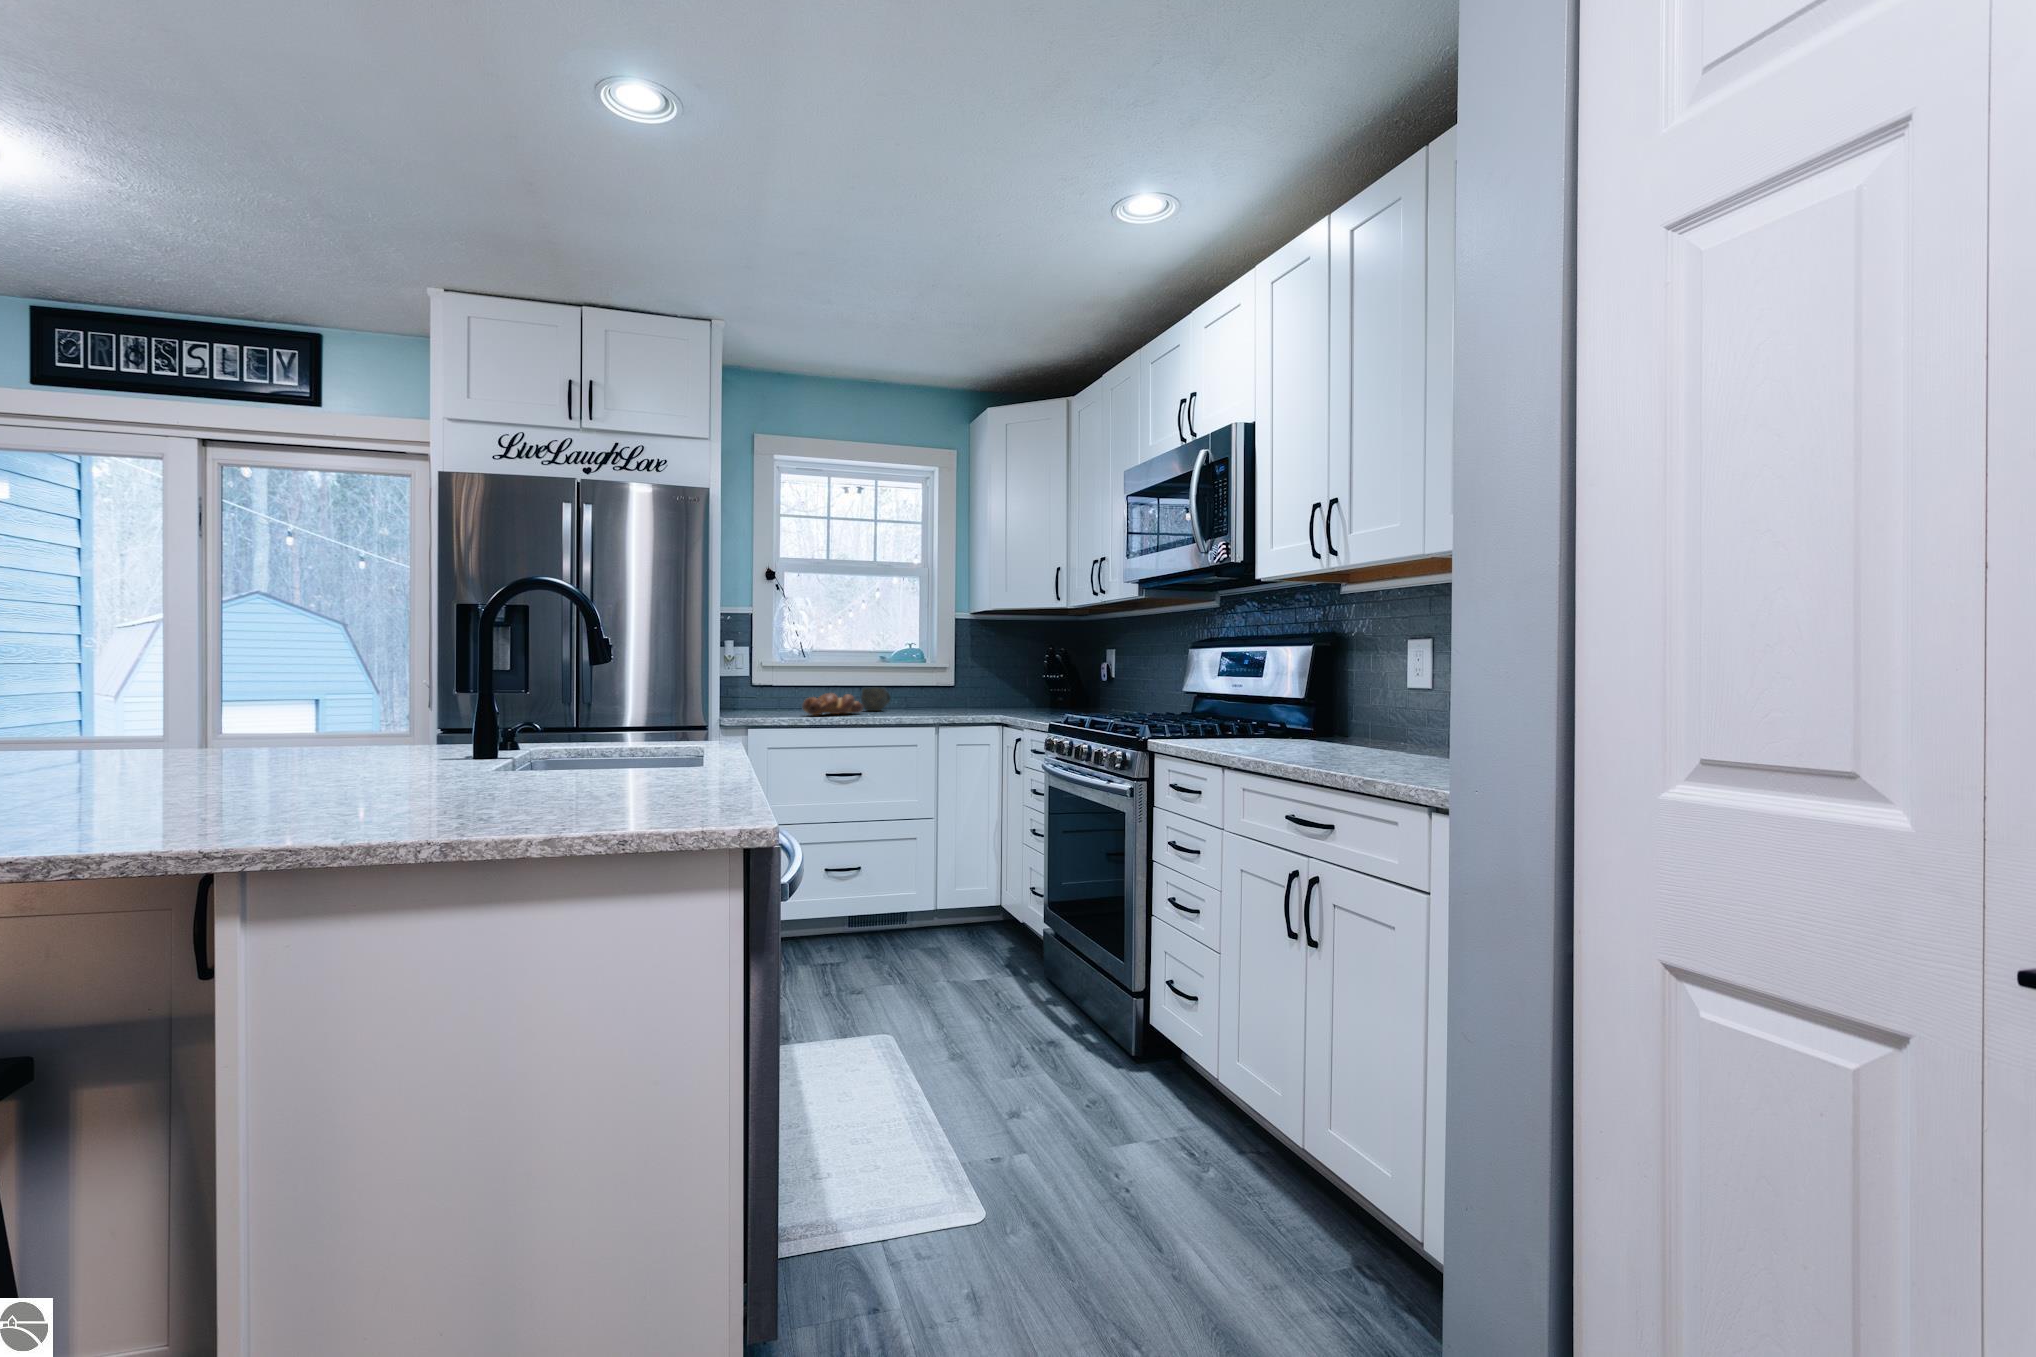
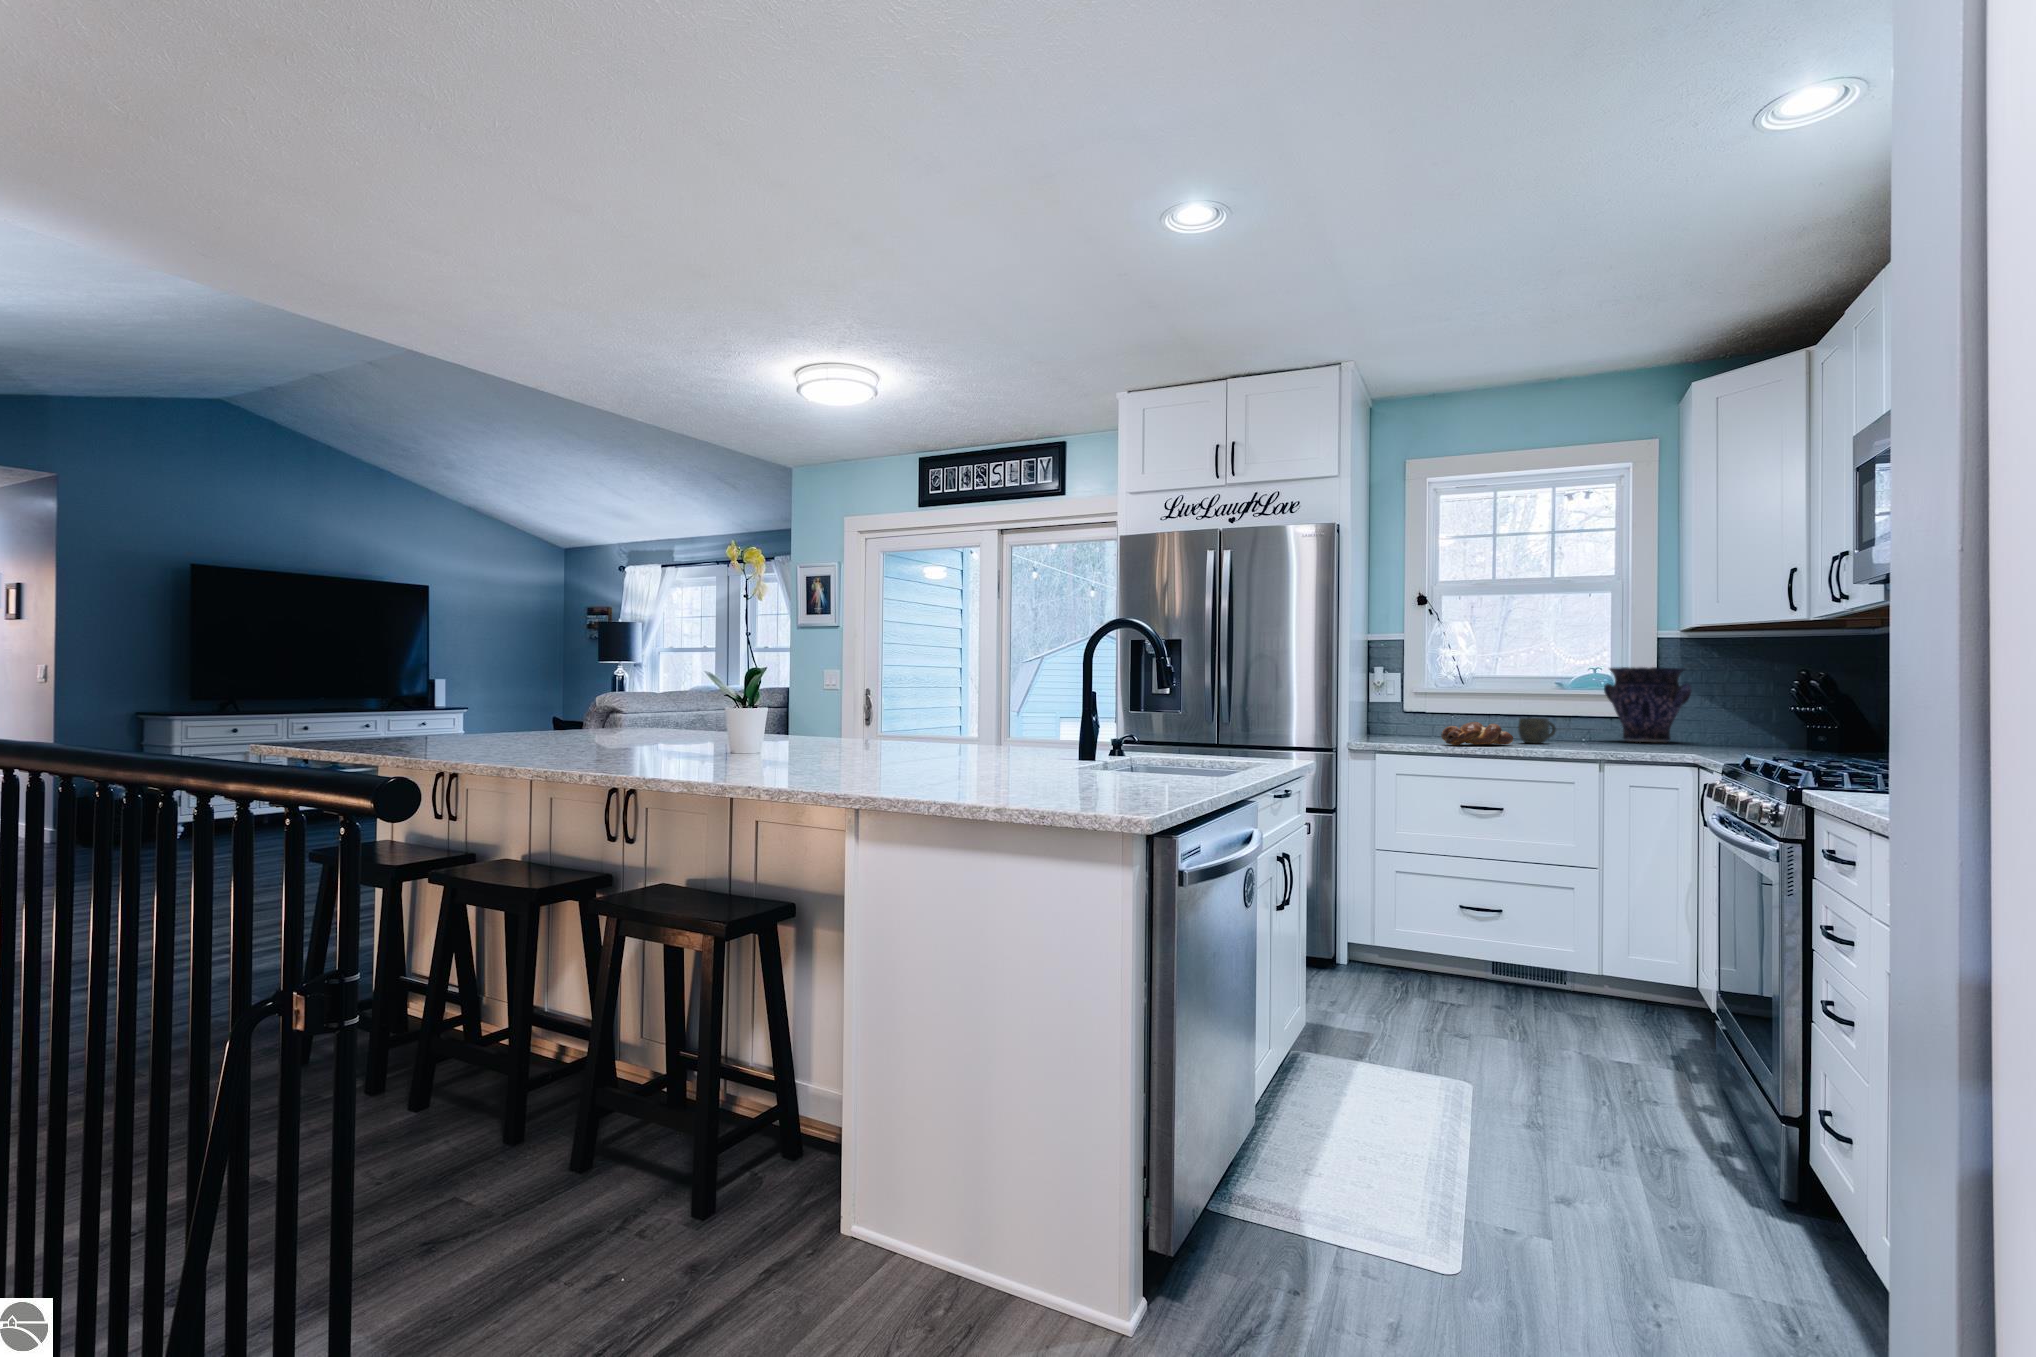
vase: none [920,642,983,706] -> present [1604,667,1692,742]

